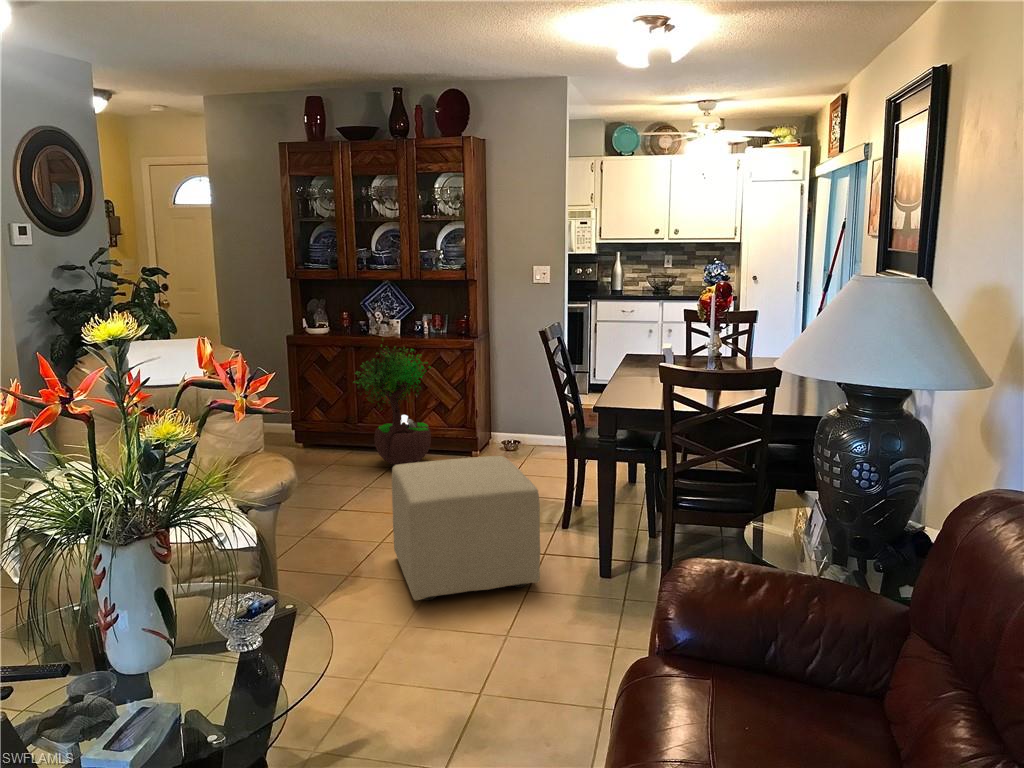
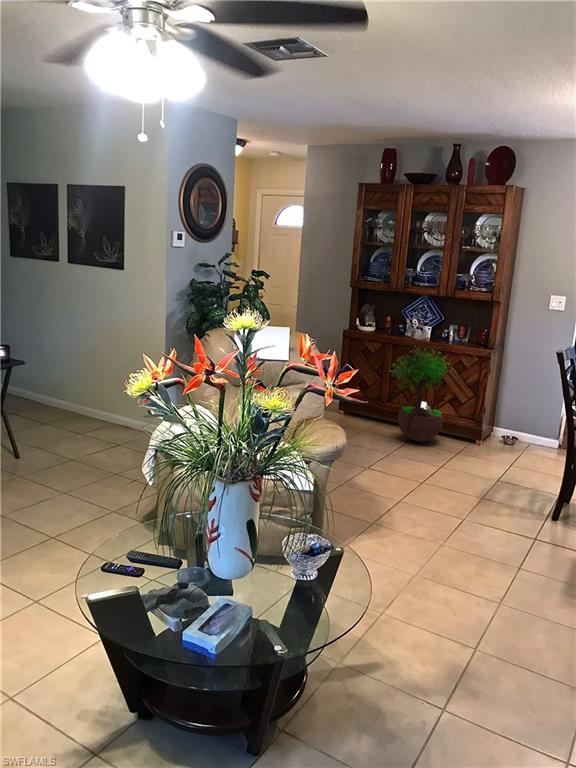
ottoman: present [392,456,540,600] -> none [408,444,543,565]

